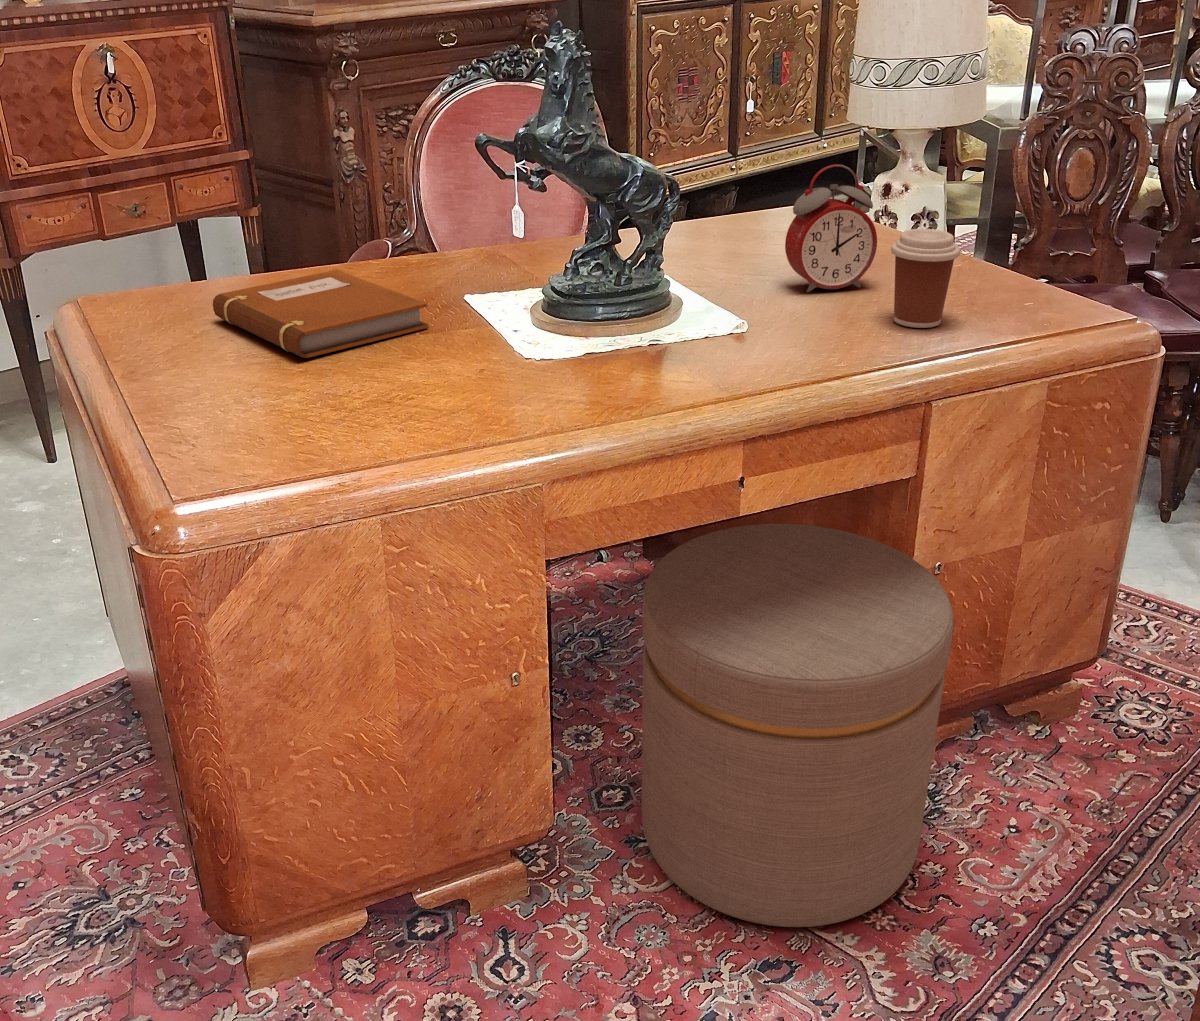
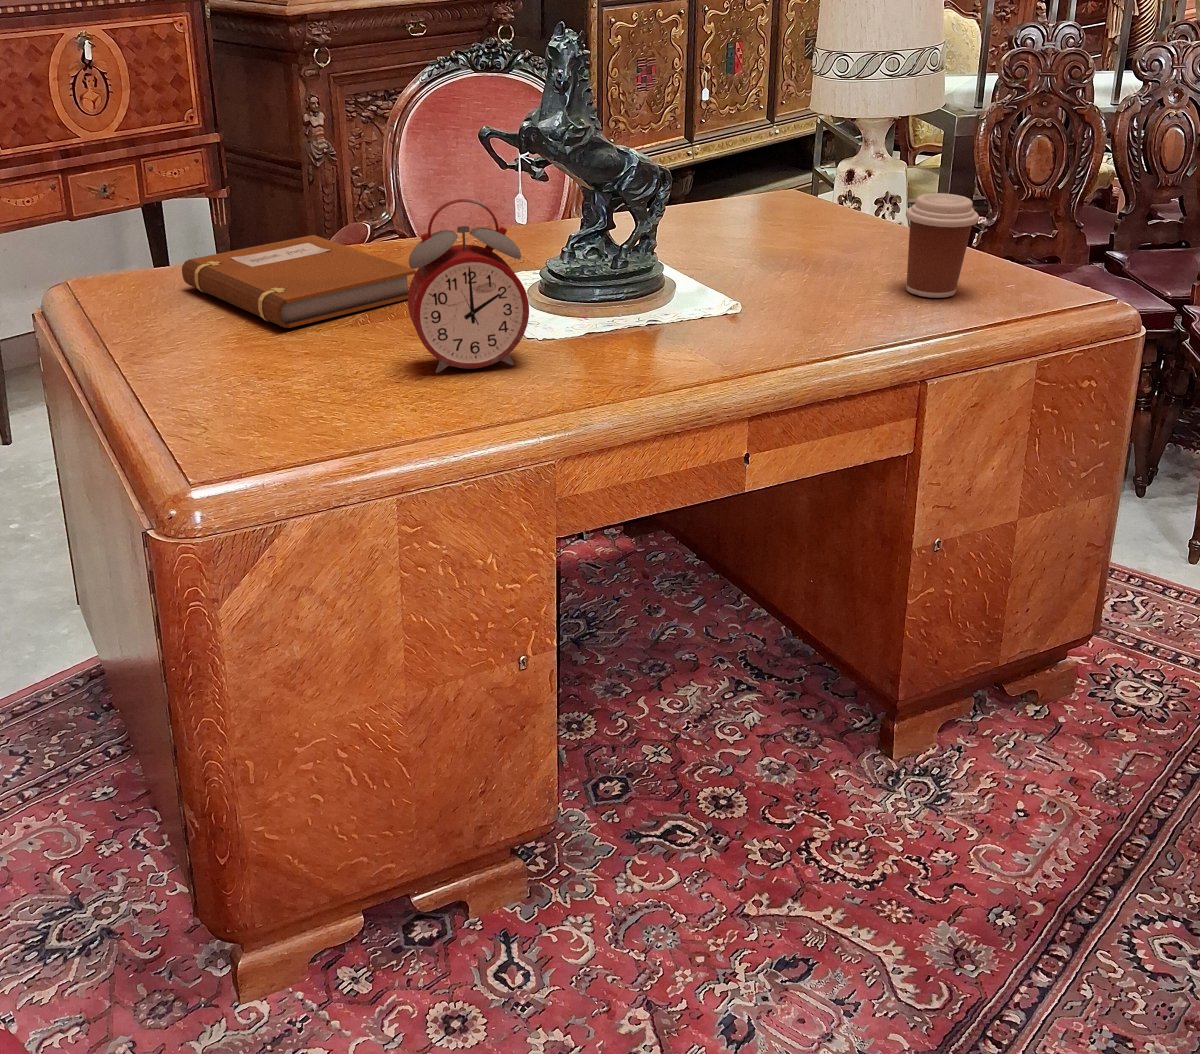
alarm clock: present [785,164,877,292] -> present [408,199,529,373]
ottoman: present [642,524,953,927] -> none [643,504,975,922]

